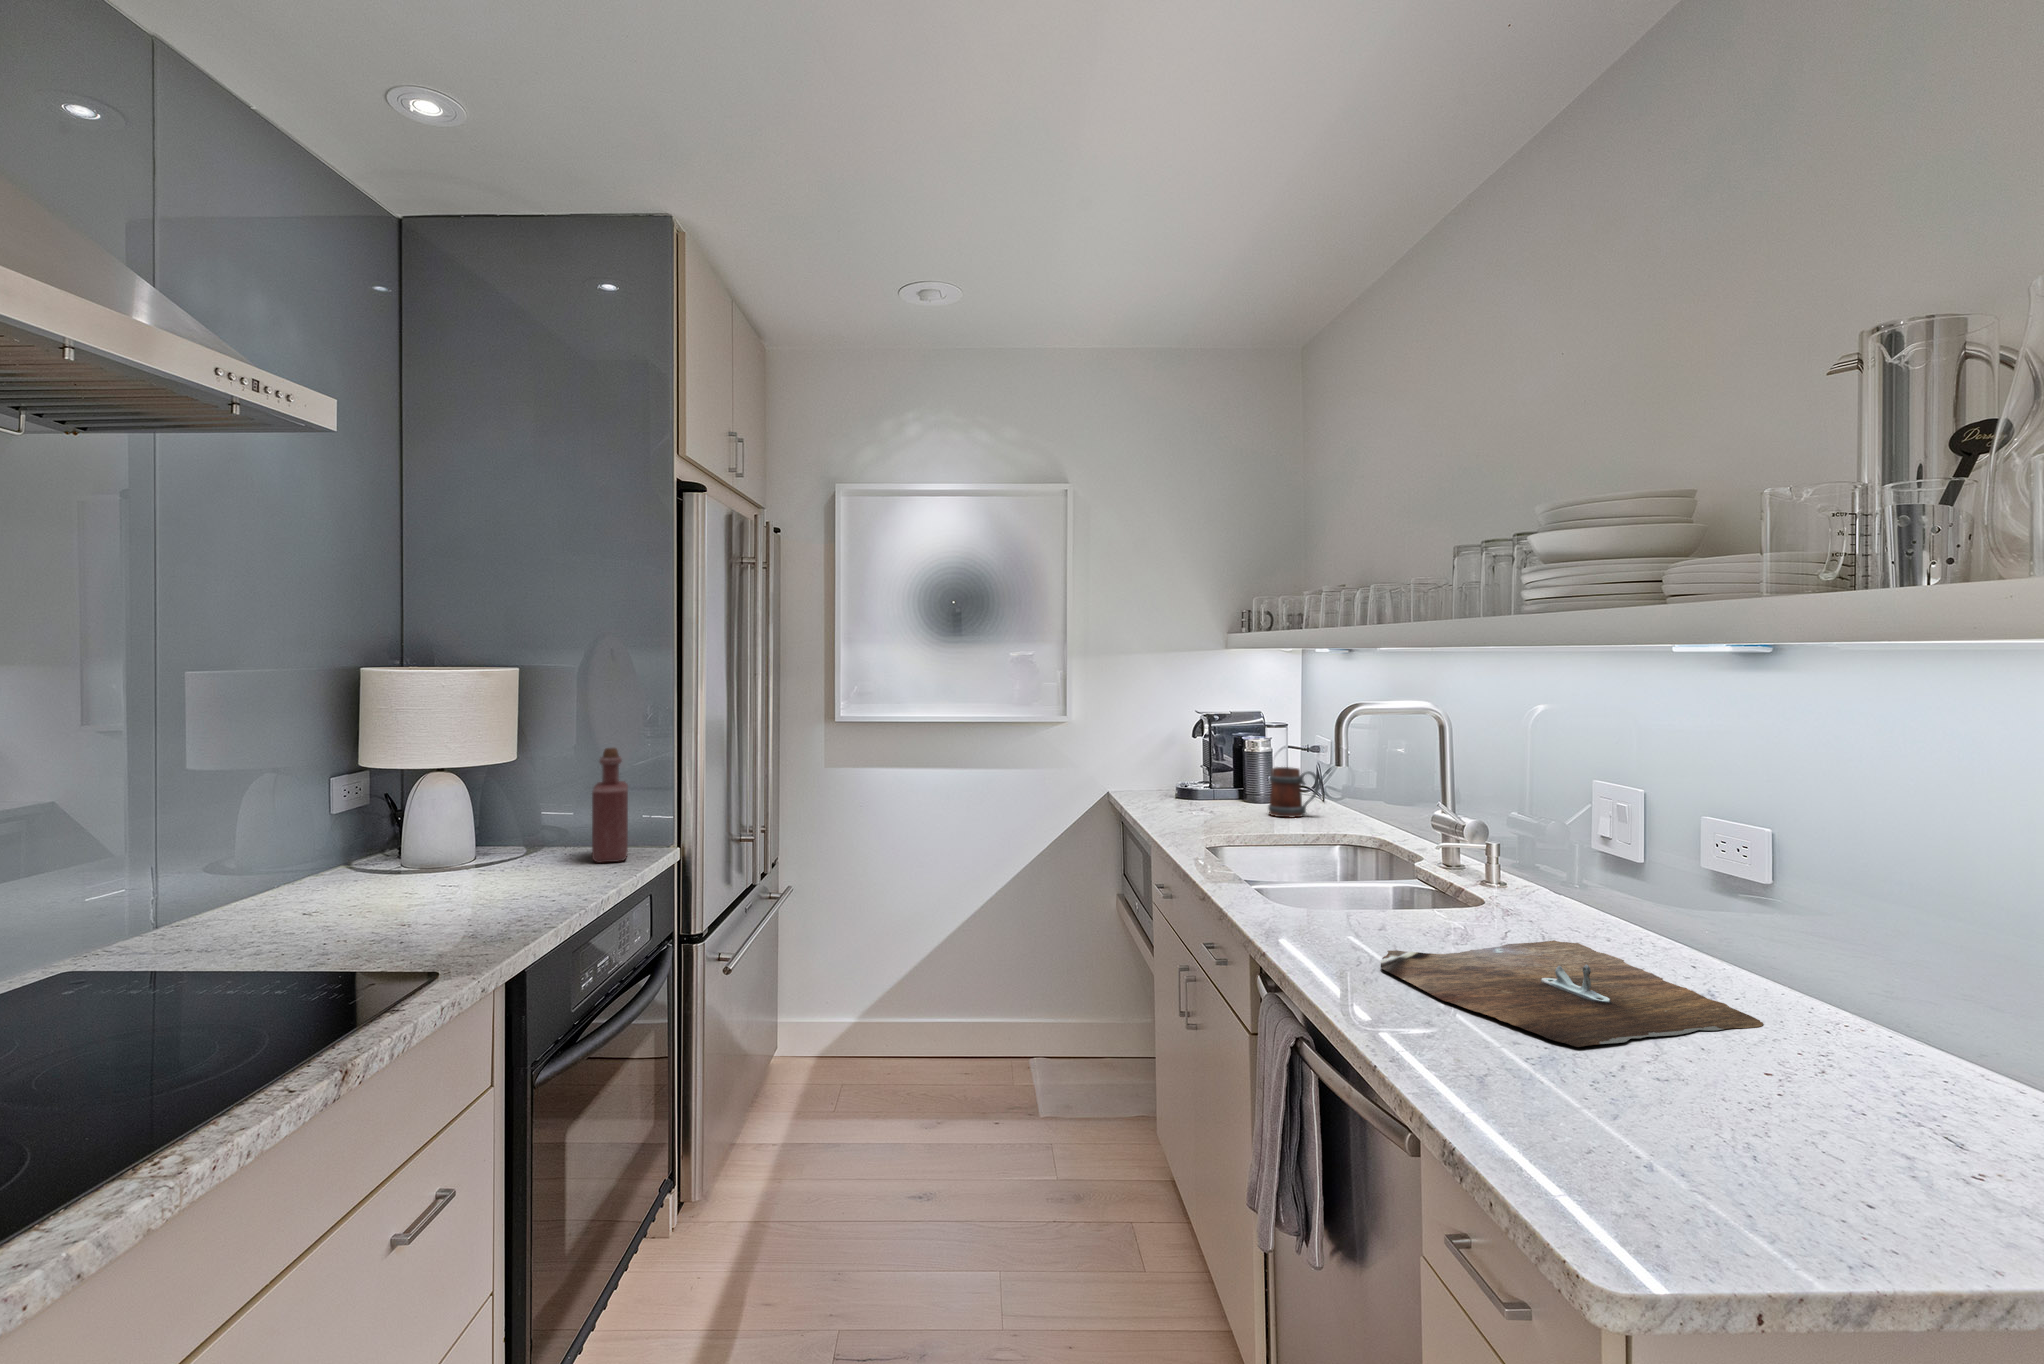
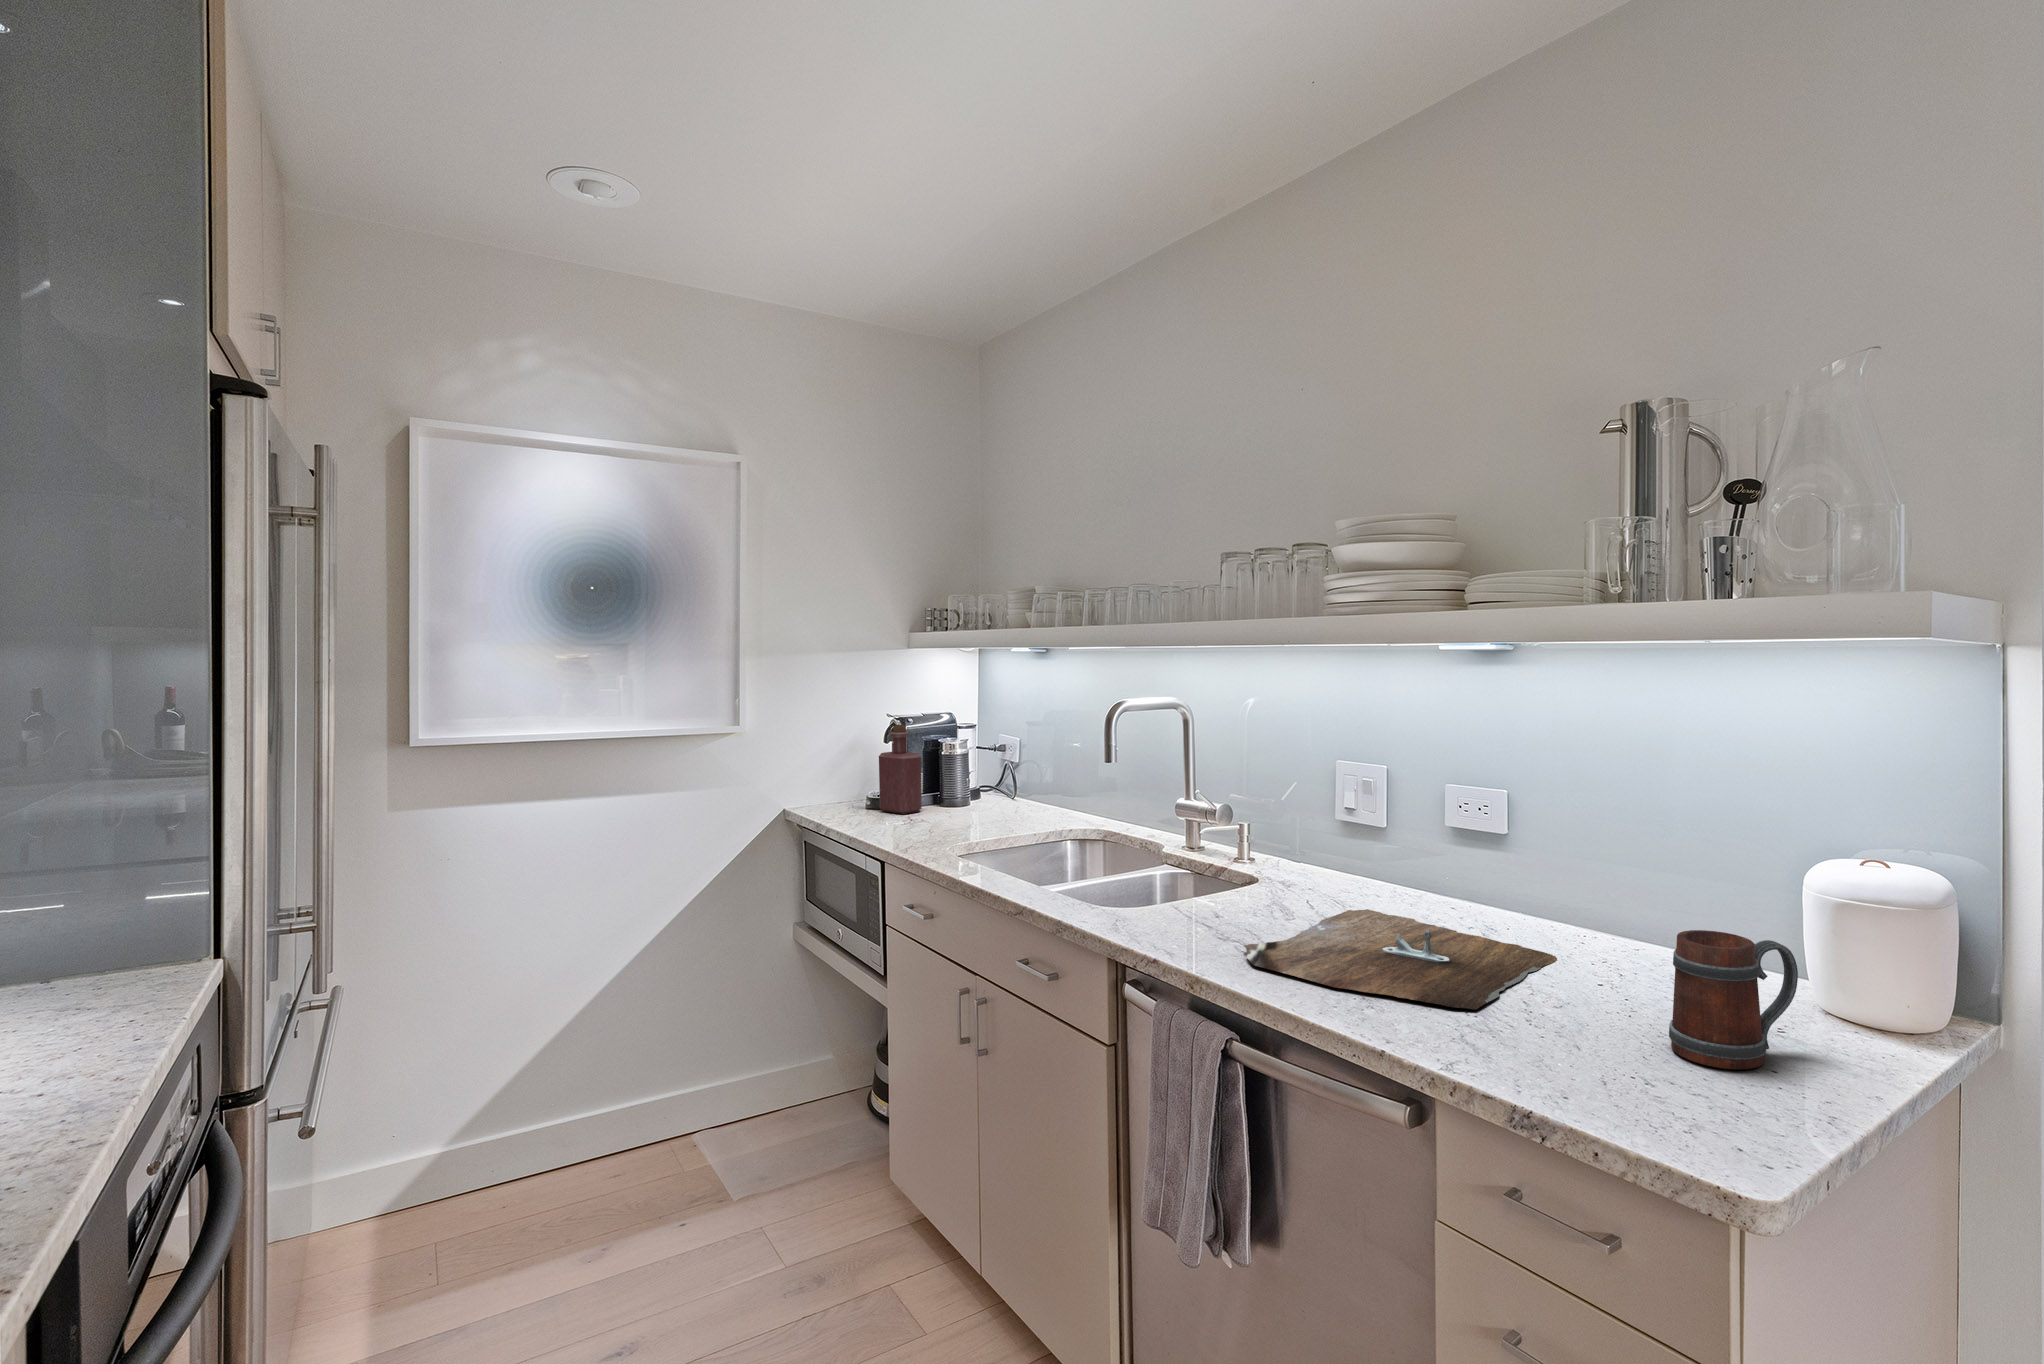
bottle: present [592,748,628,863] -> present [879,725,922,814]
mug: present [1268,767,1319,817] -> present [1669,930,1798,1069]

